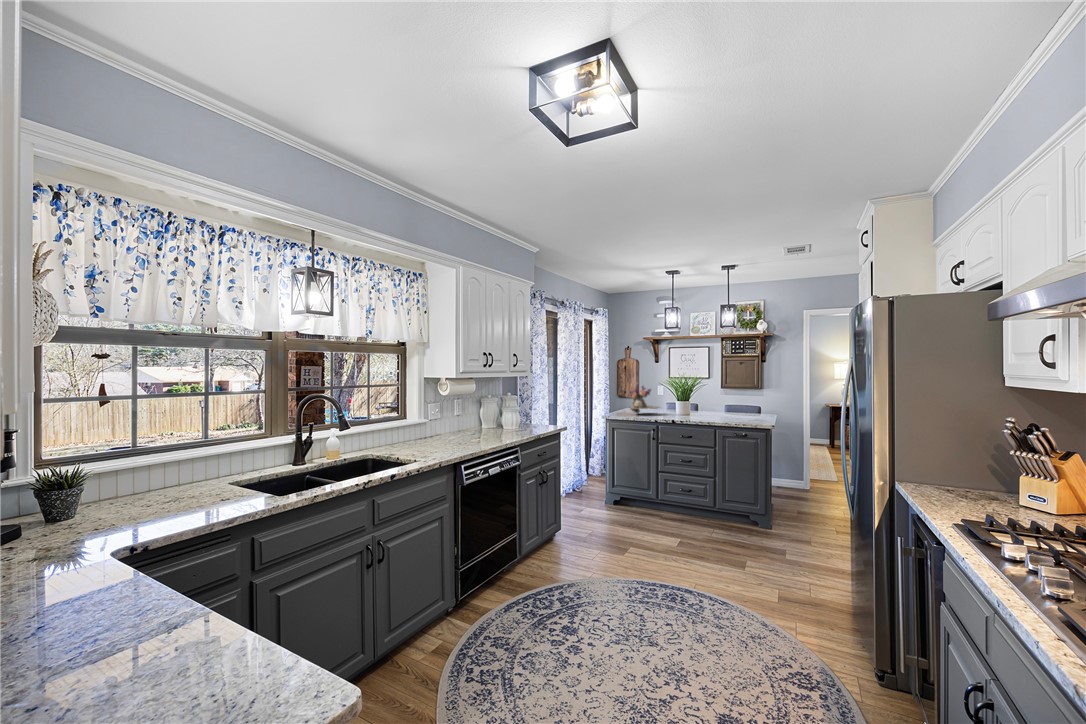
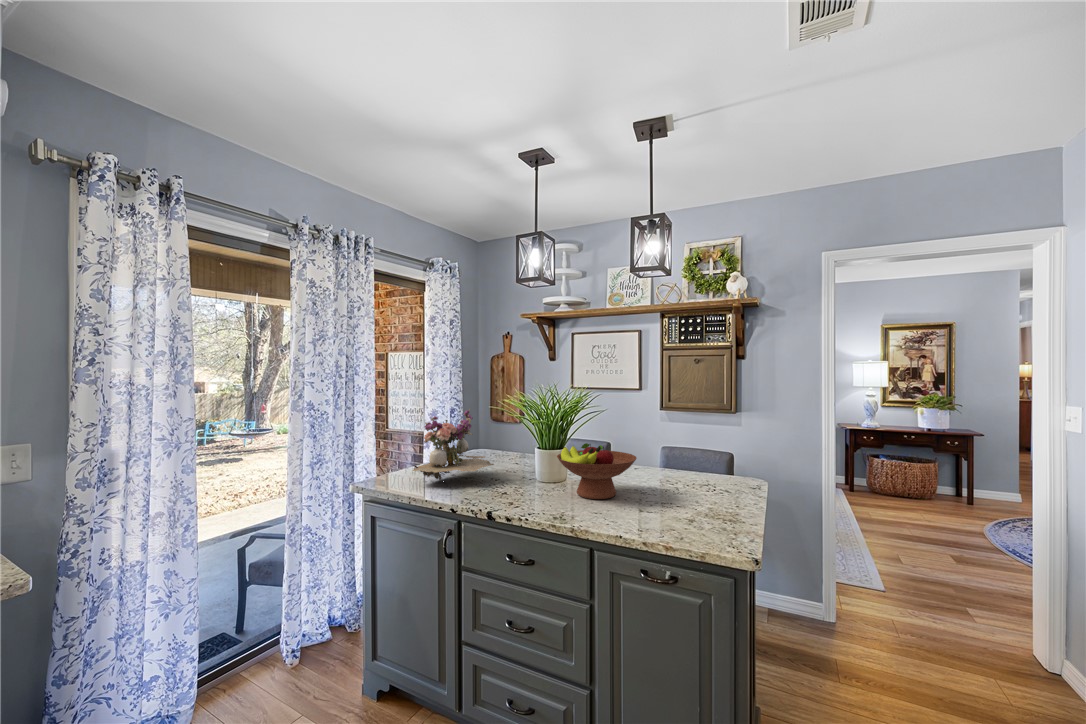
fruit bowl: none [692,397,725,418] -> present [557,443,637,499]

